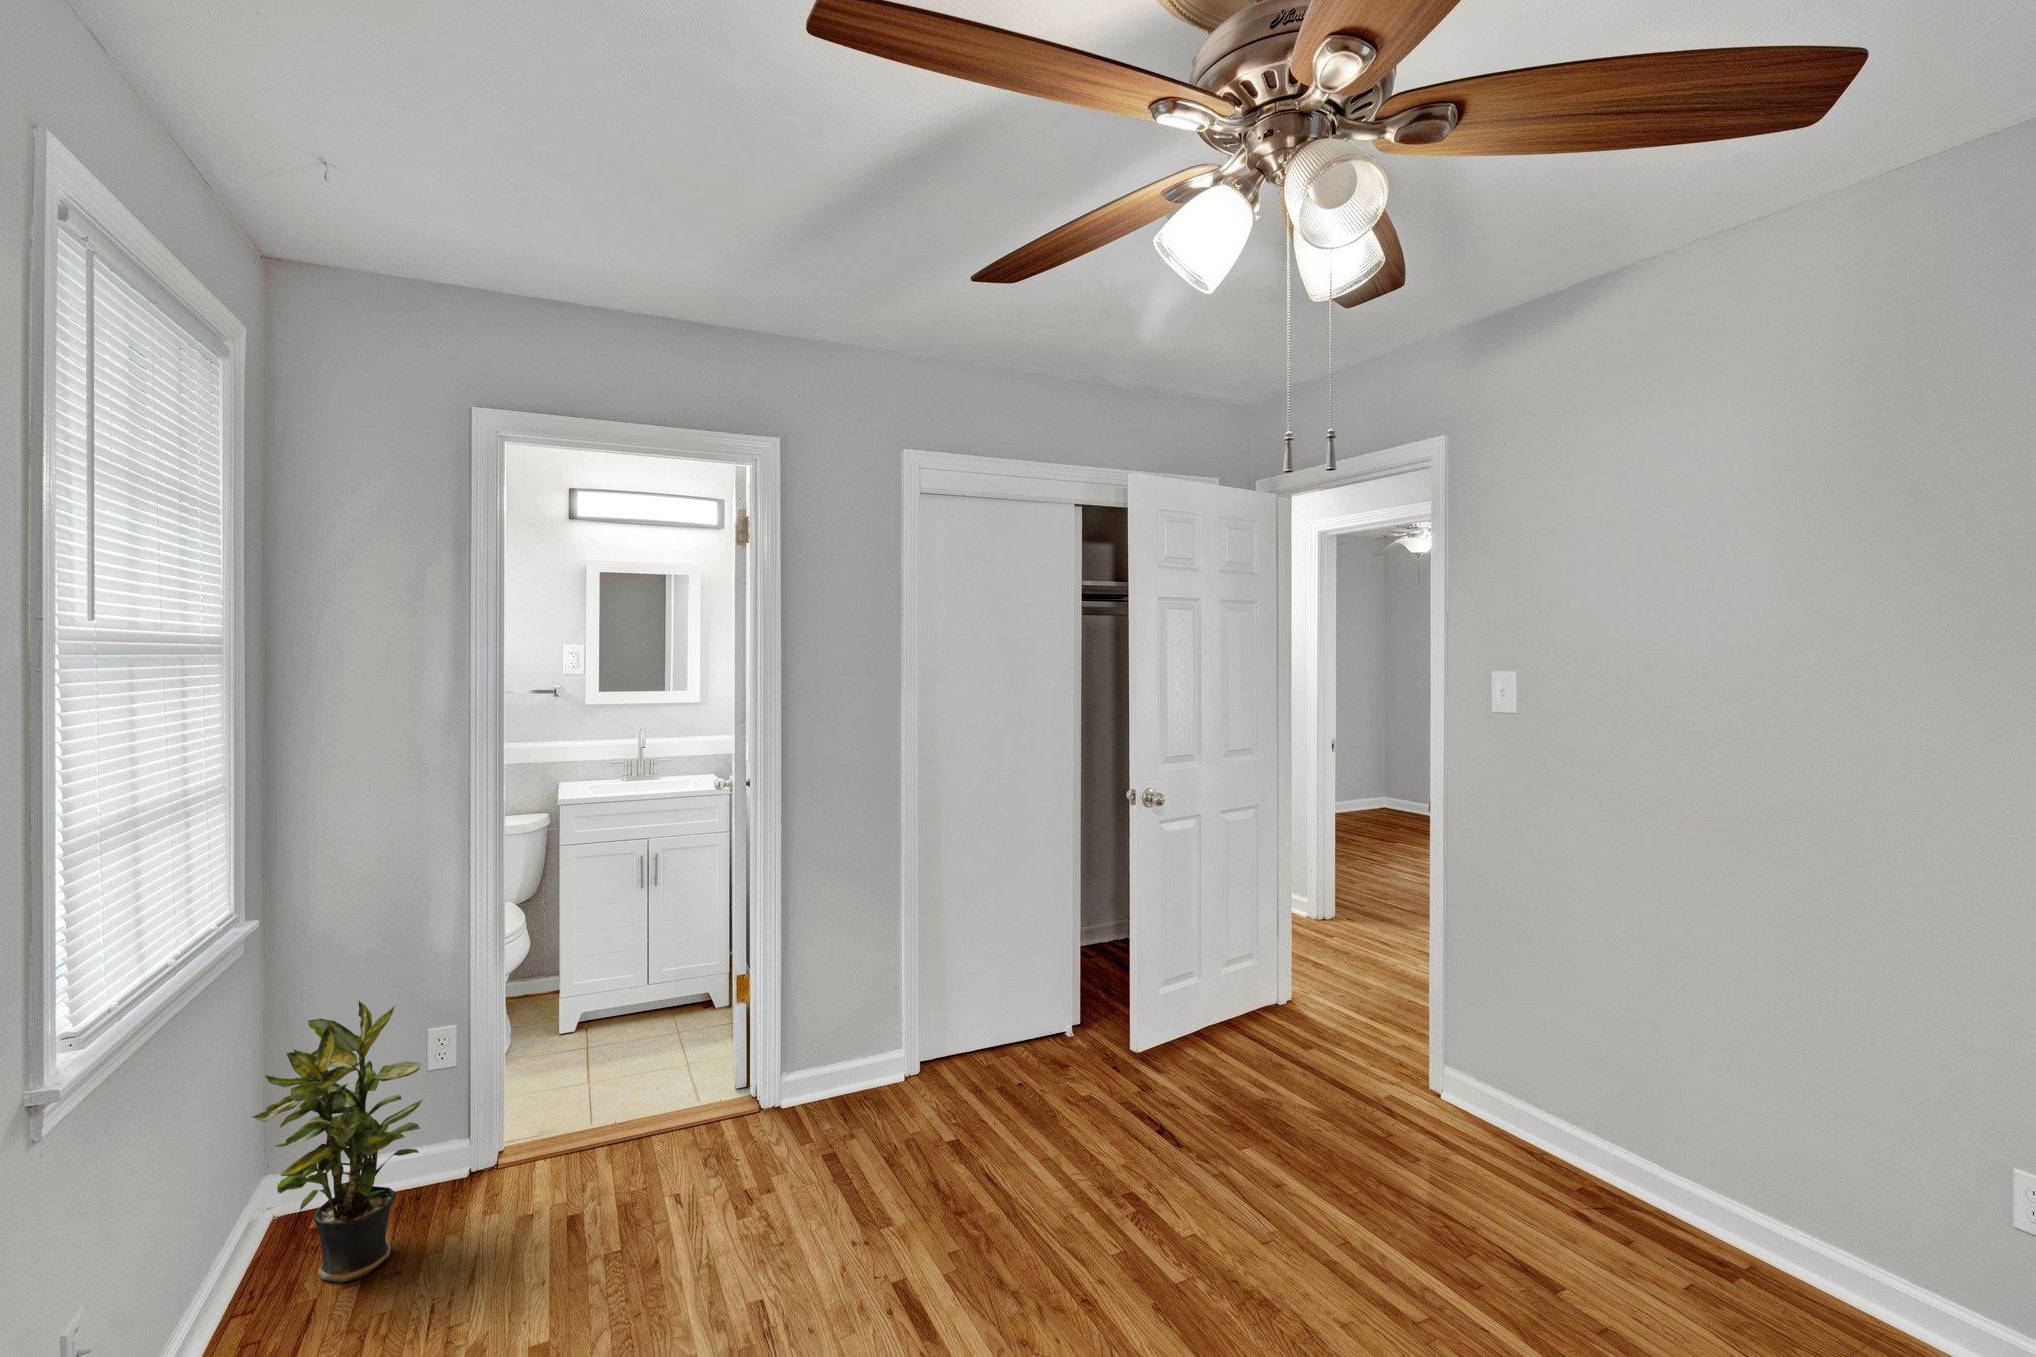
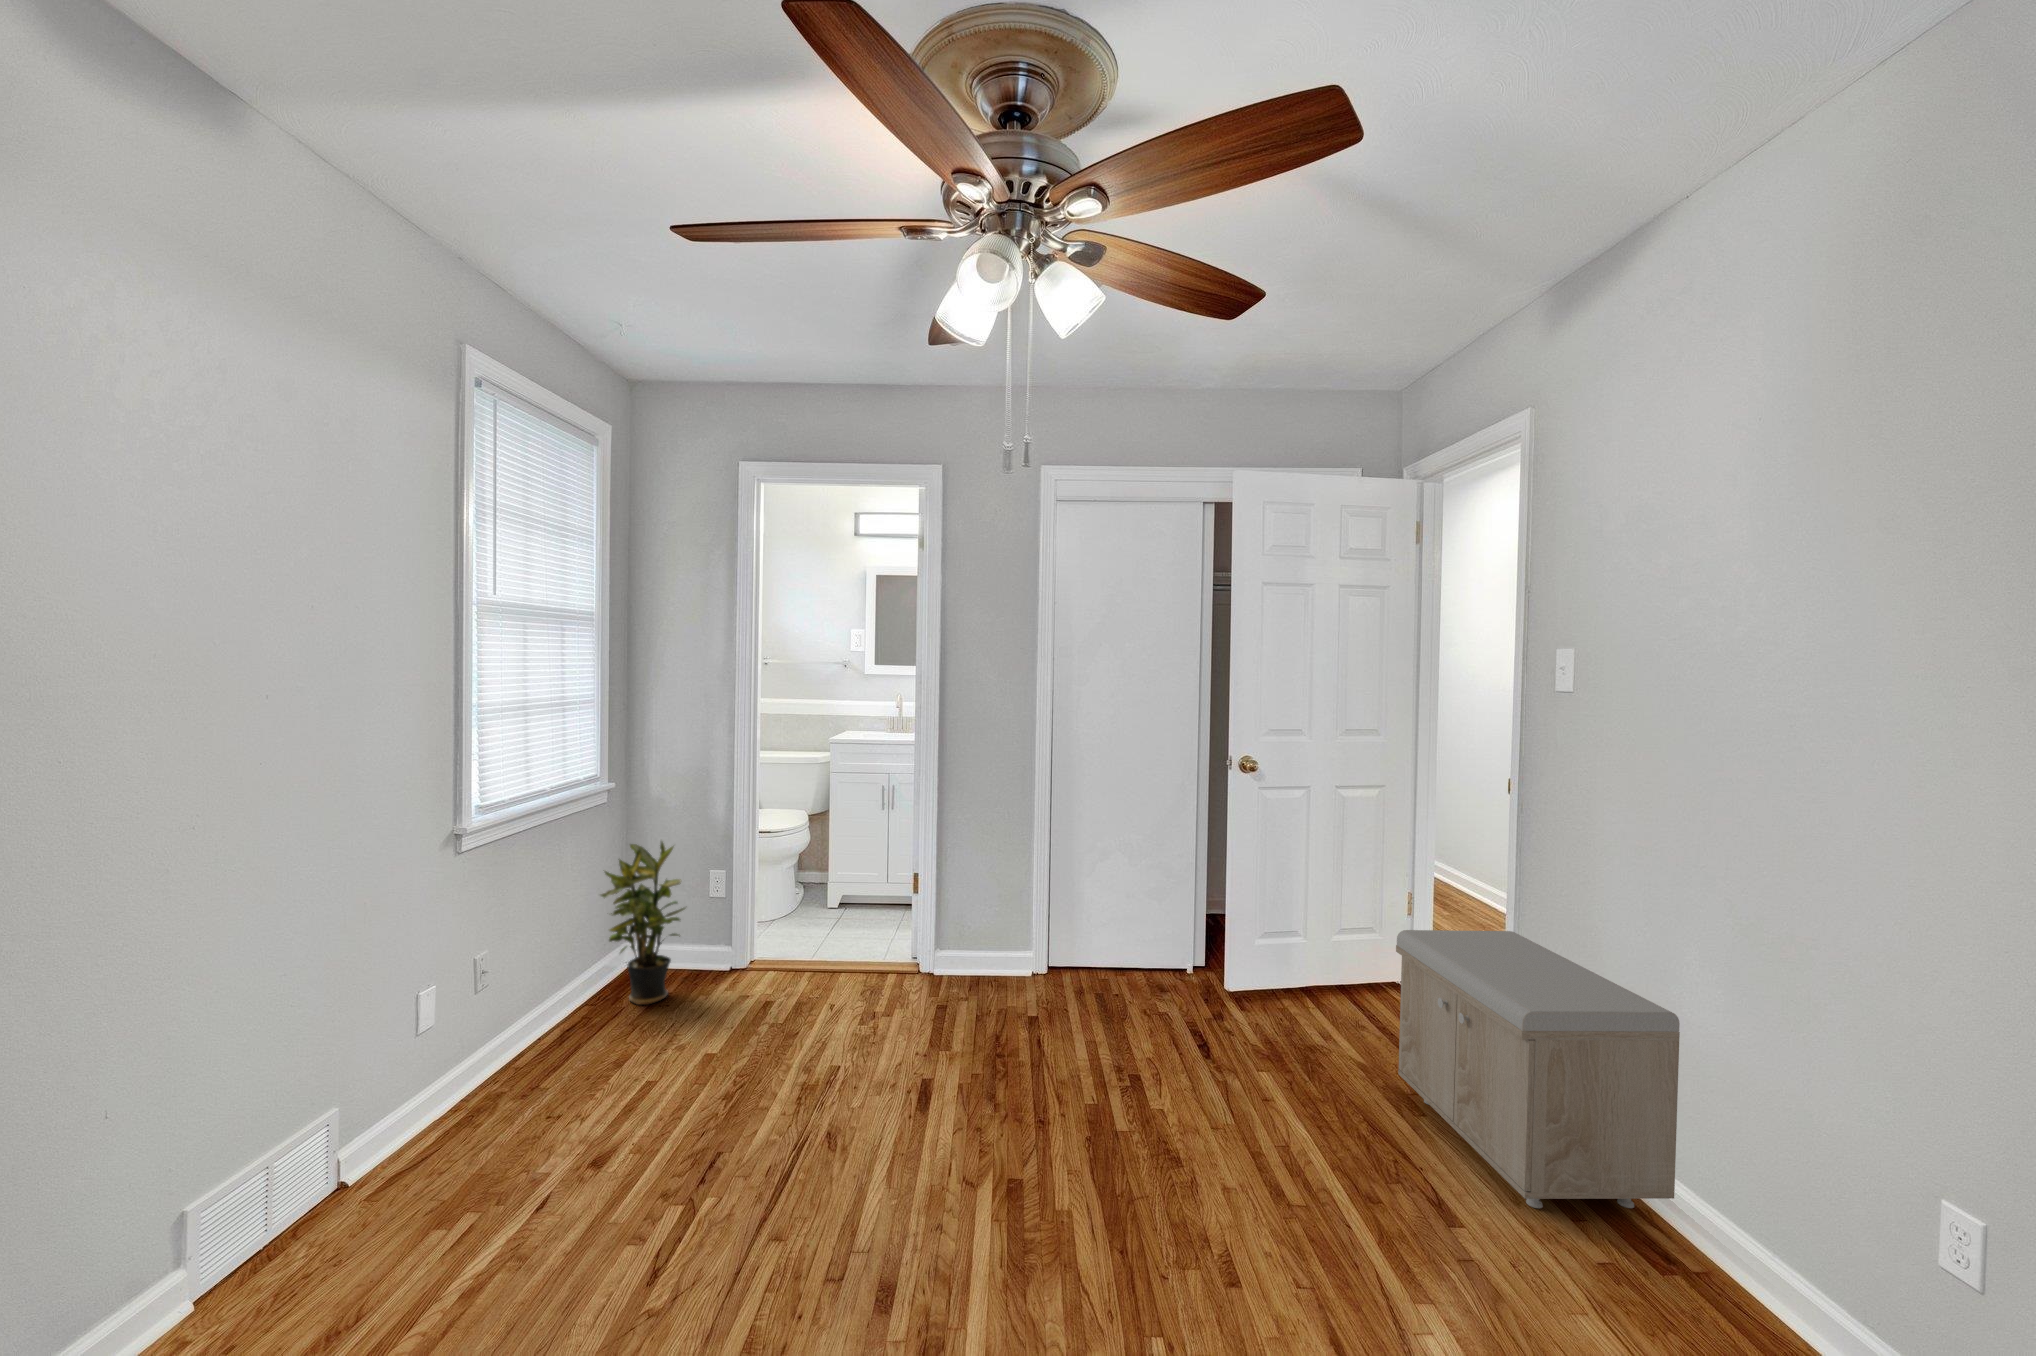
storage bench: none [1371,950,1686,1242] -> present [1396,930,1680,1208]

